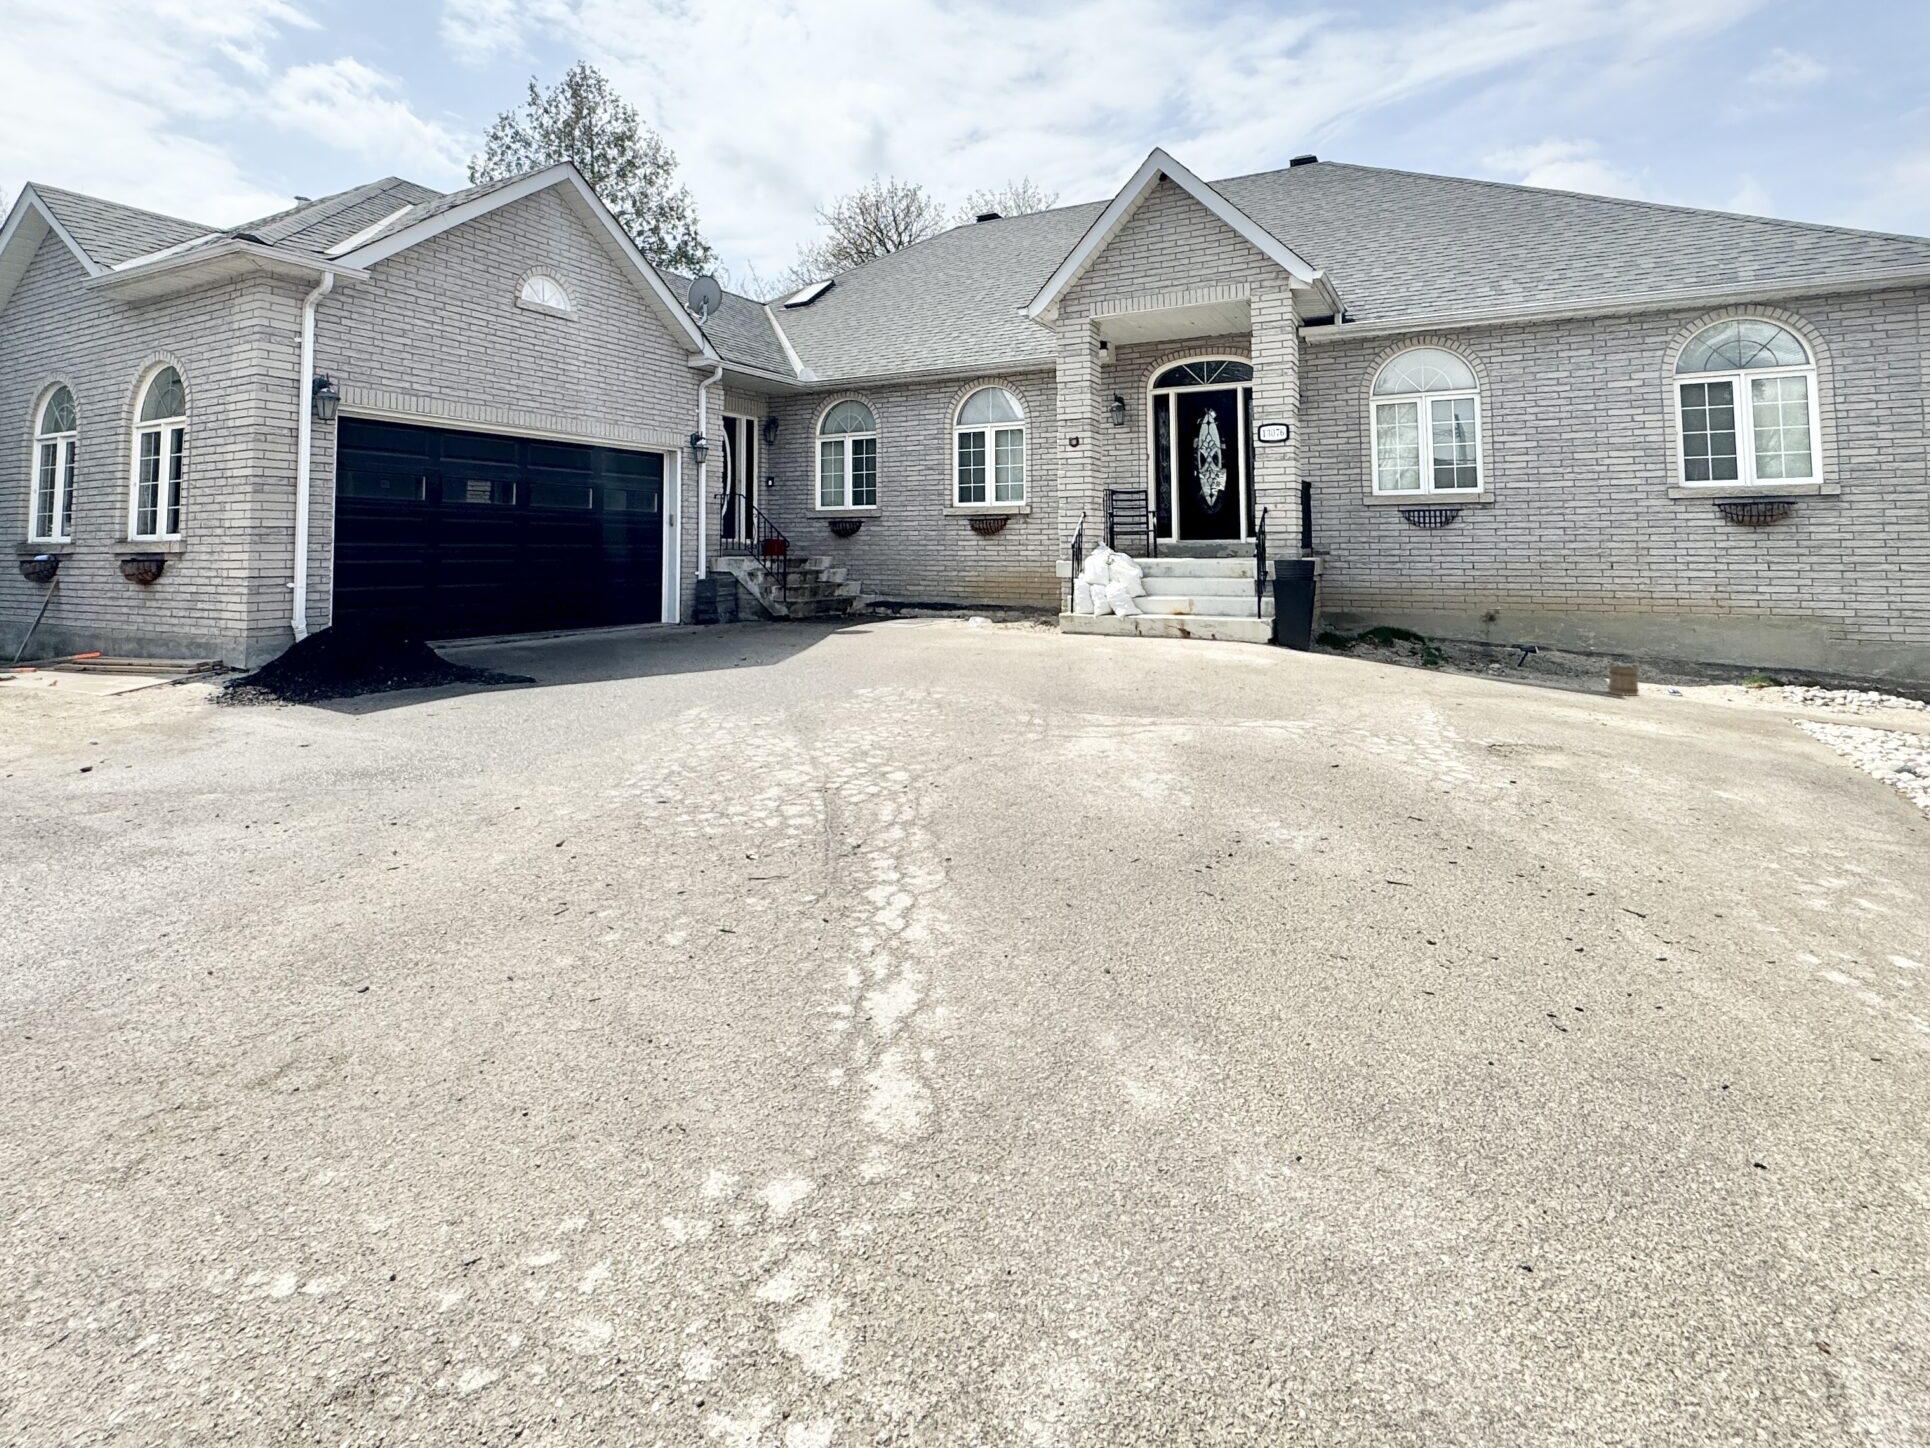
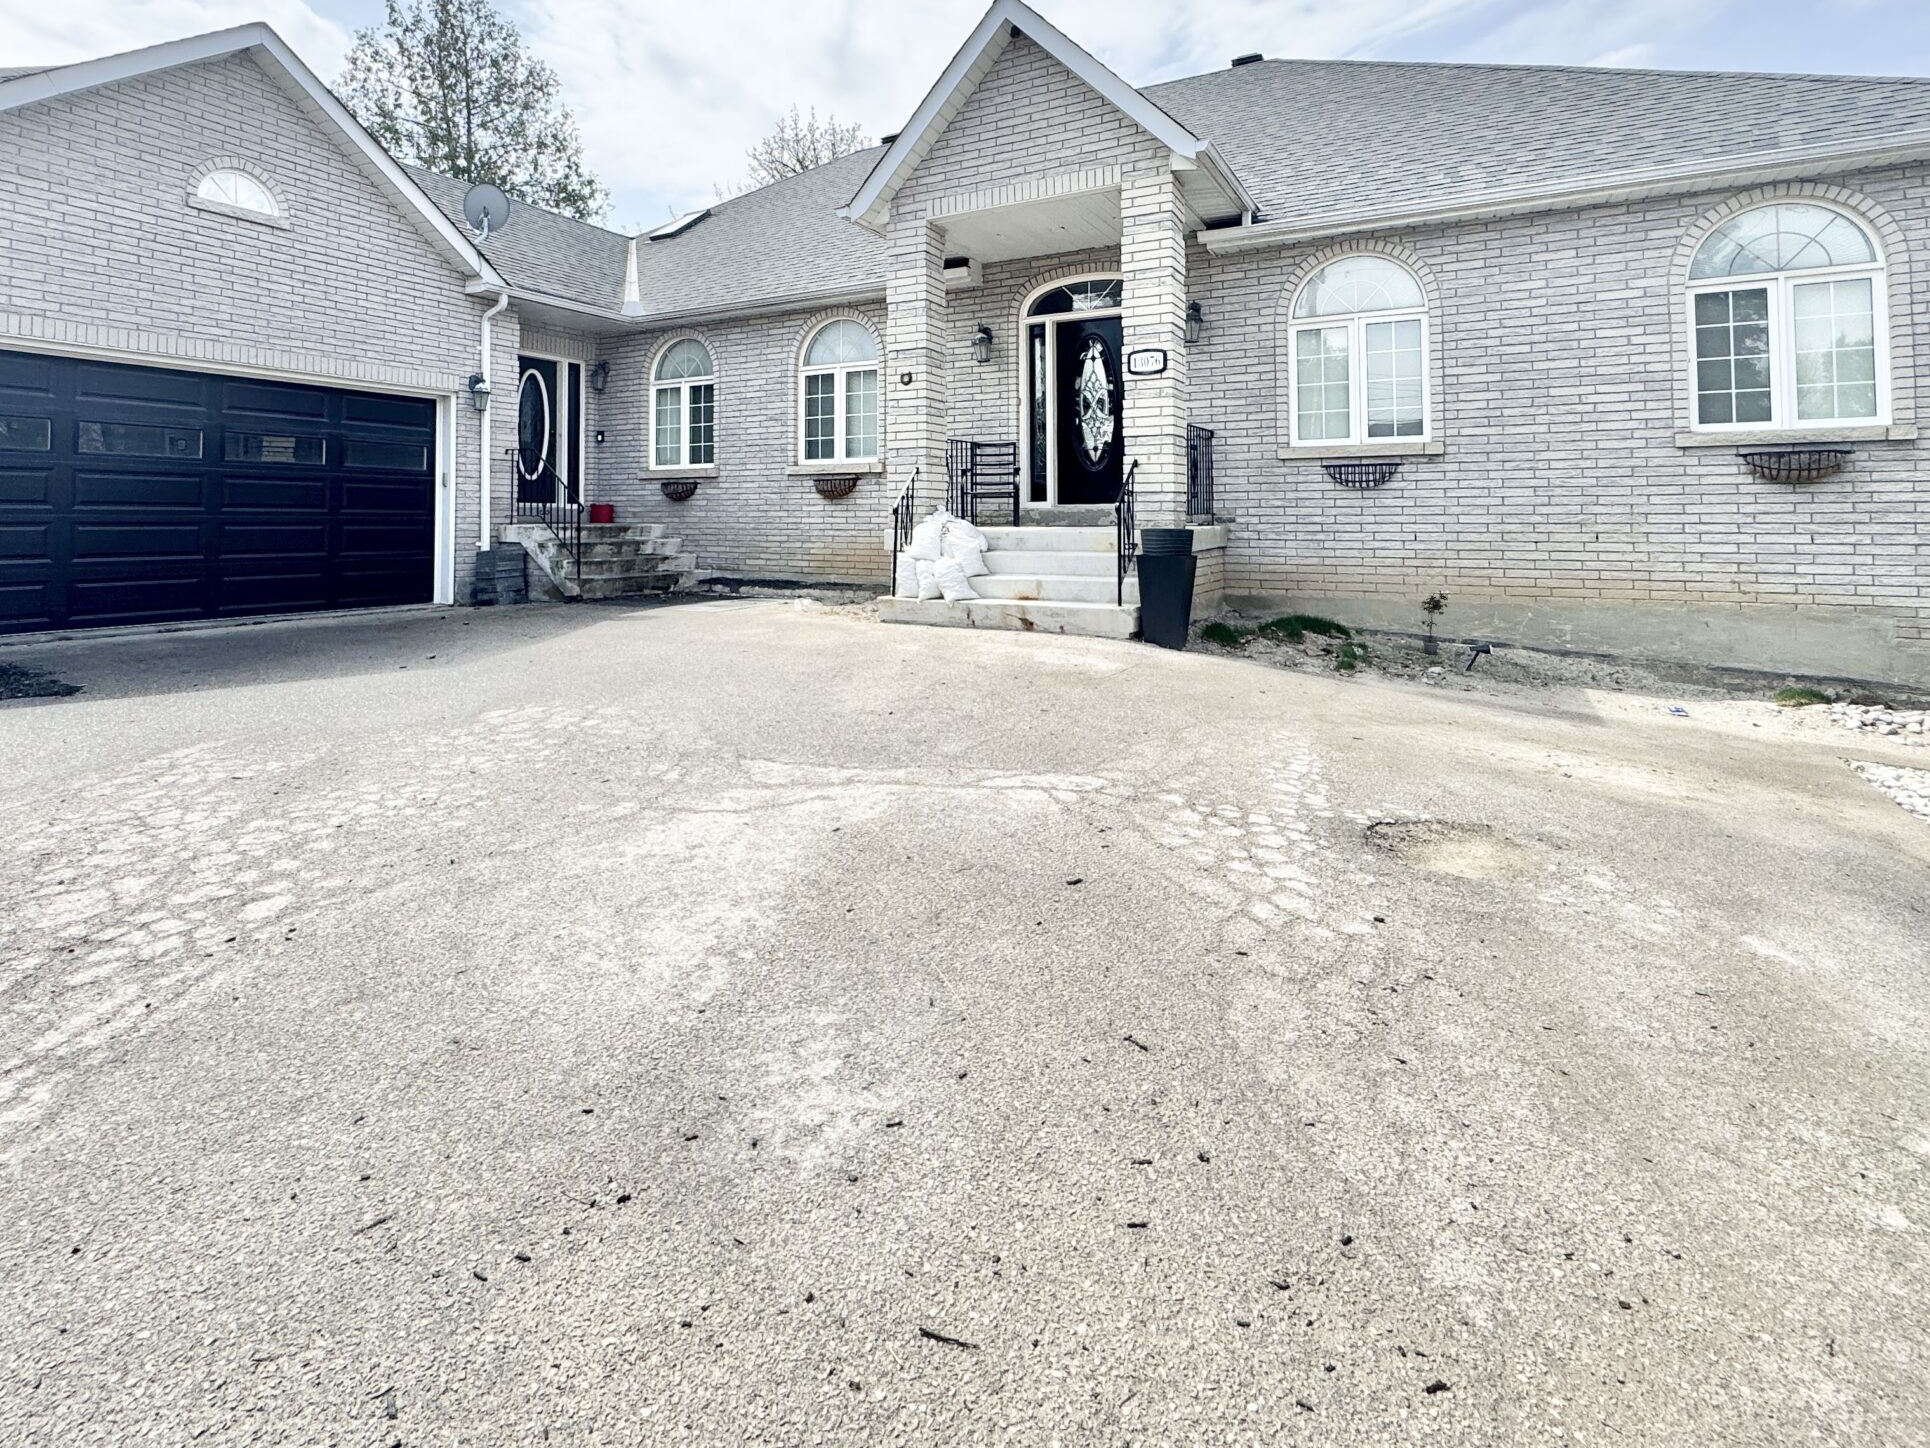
bucket: present [1609,655,1638,696] -> none [1572,659,1616,720]

